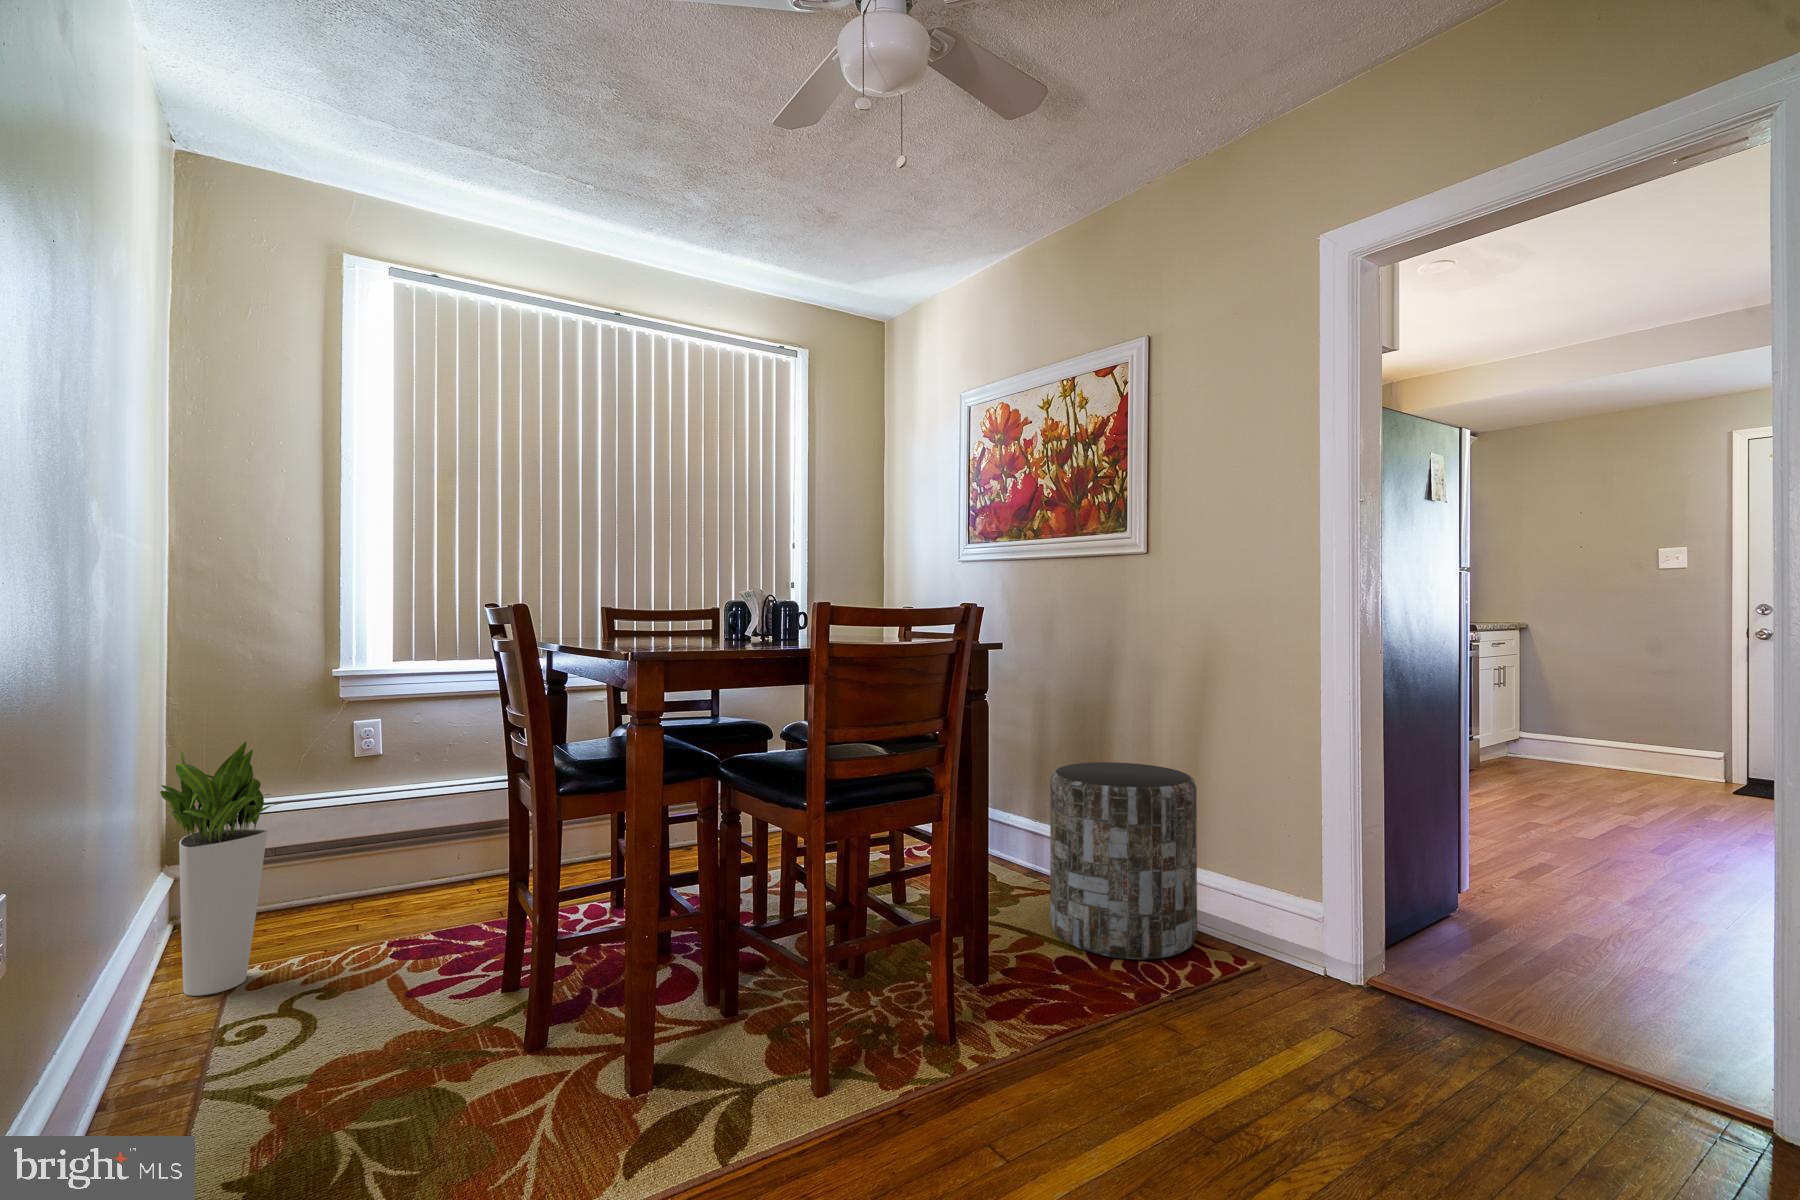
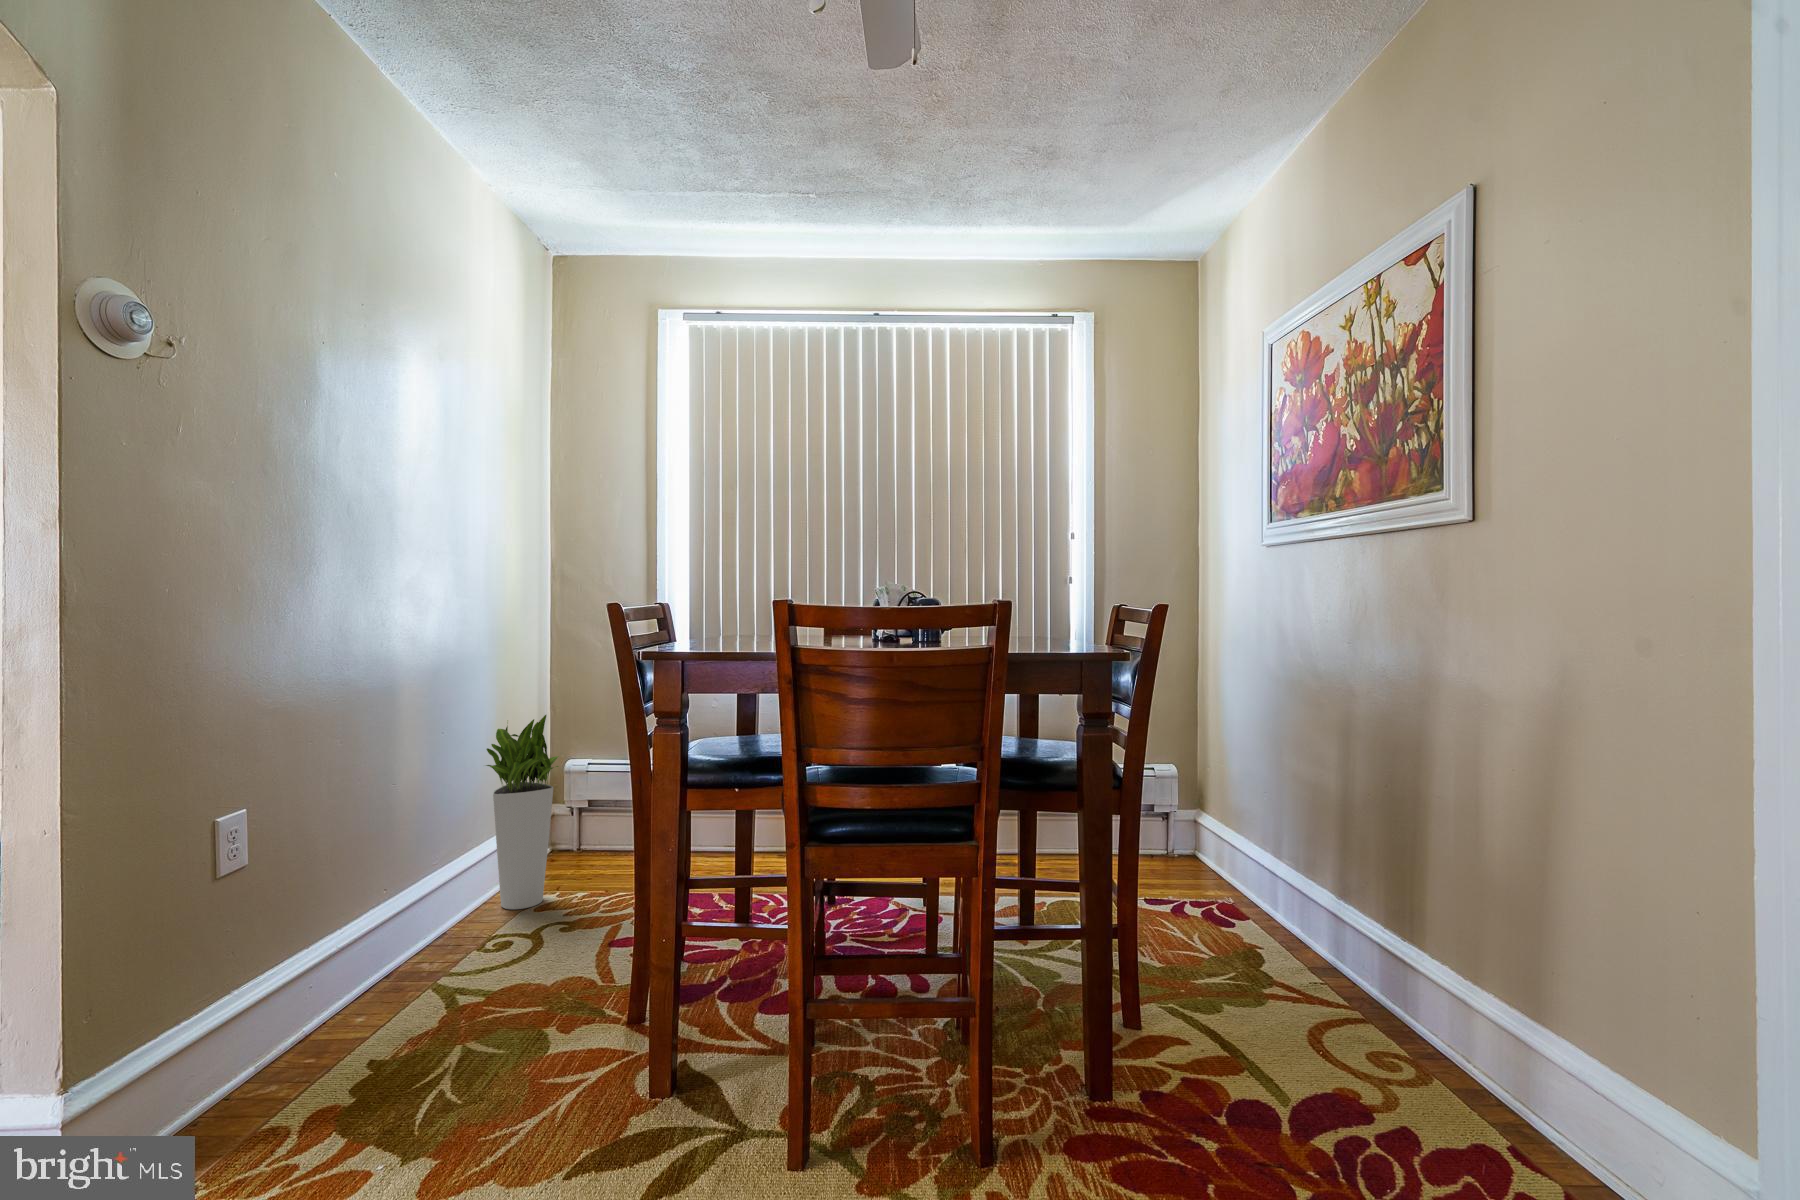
side table: present [1050,762,1197,960] -> none [1266,826,1510,1151]

